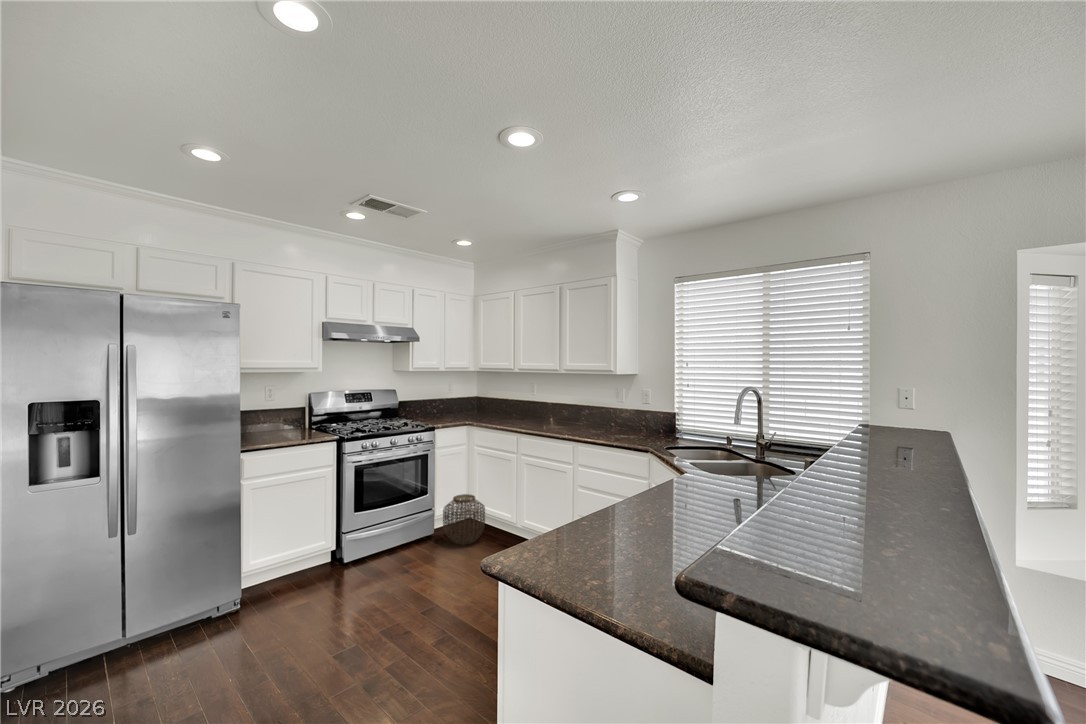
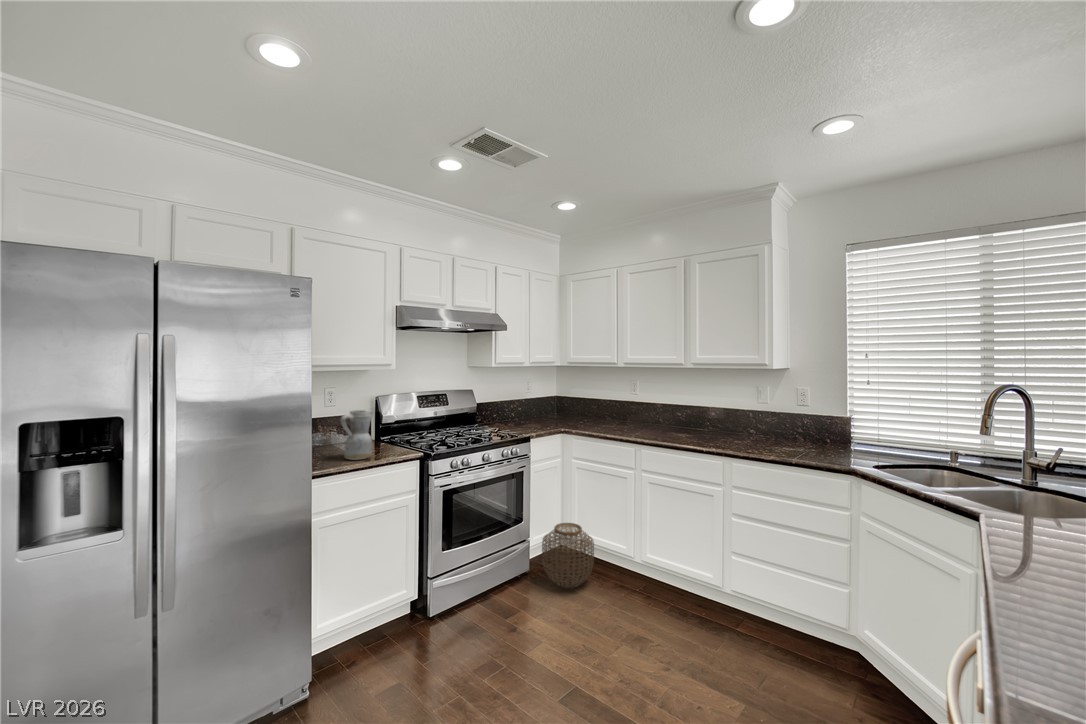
ceramic pitcher: none [271,403,299,440] -> present [341,410,373,460]

